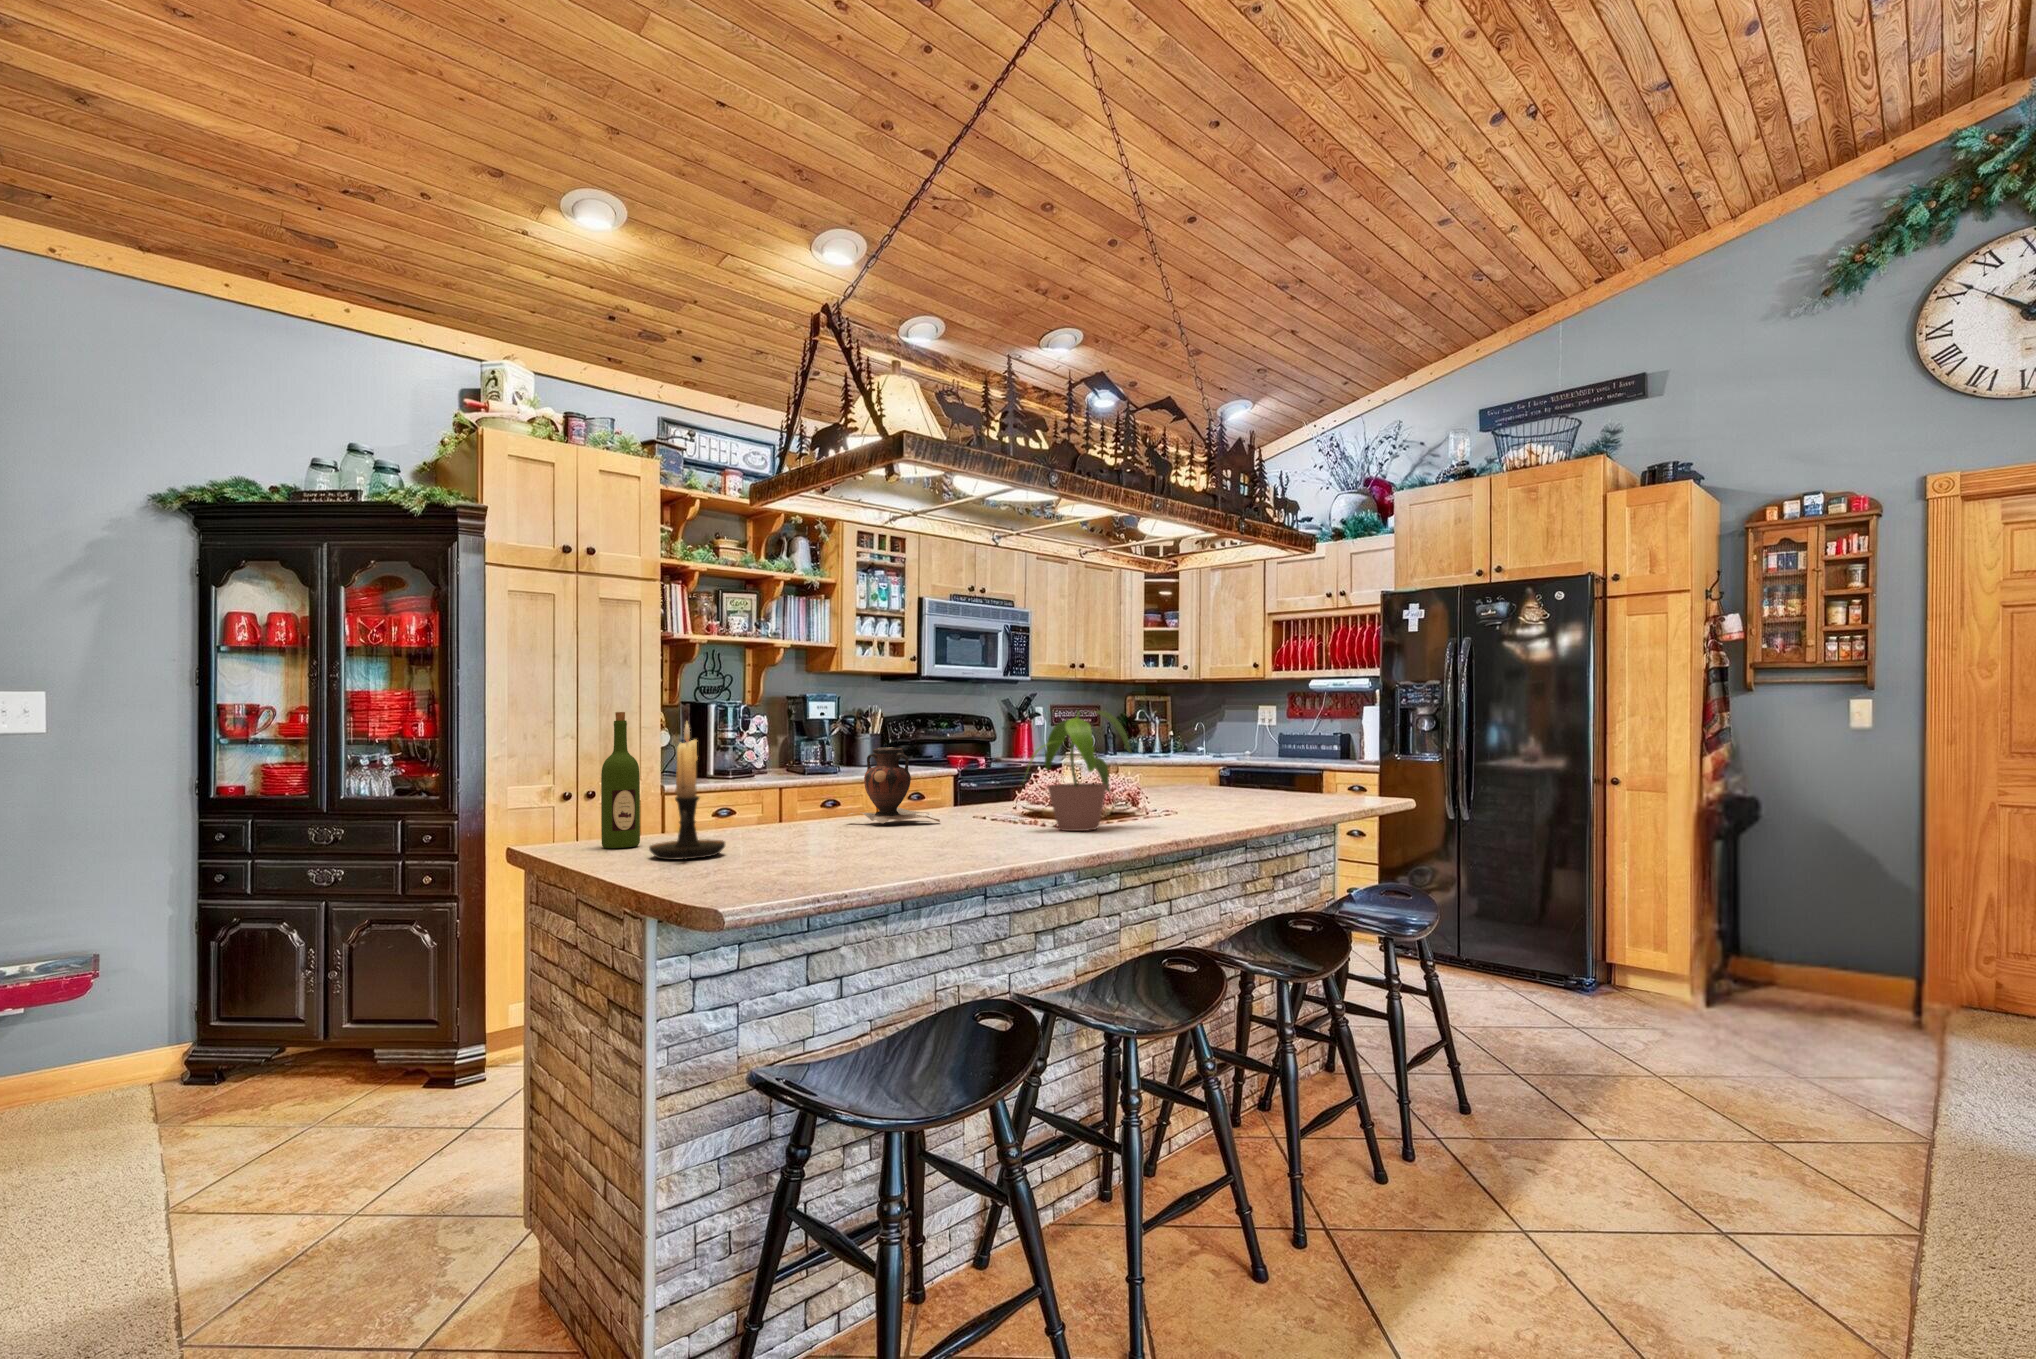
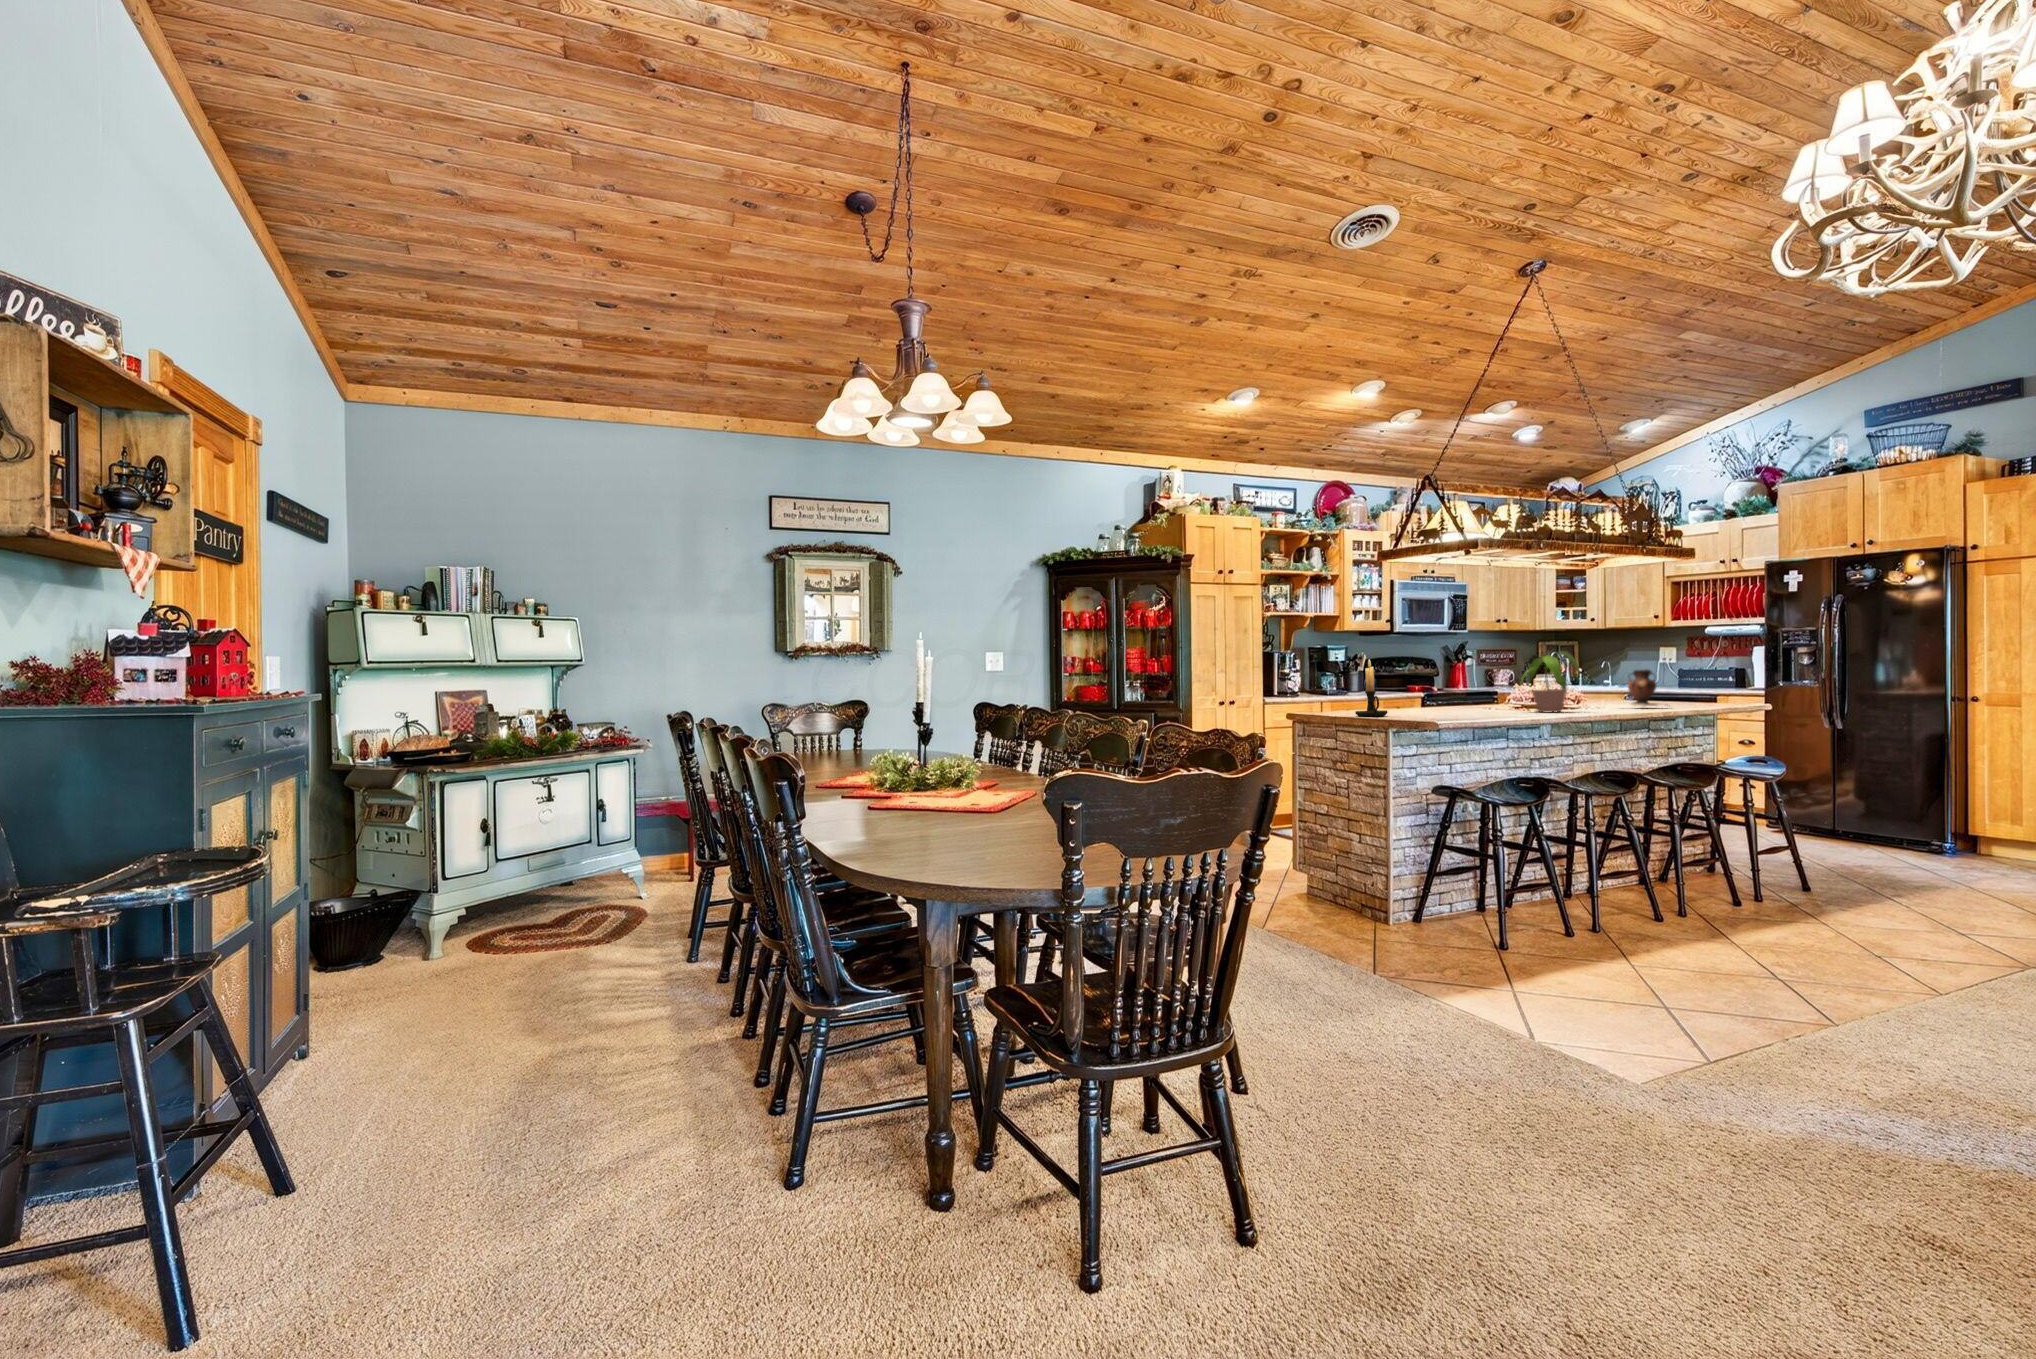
wine bottle: present [601,712,640,848] -> none [1319,656,1336,715]
vase: present [848,747,940,823] -> present [1628,669,1658,707]

